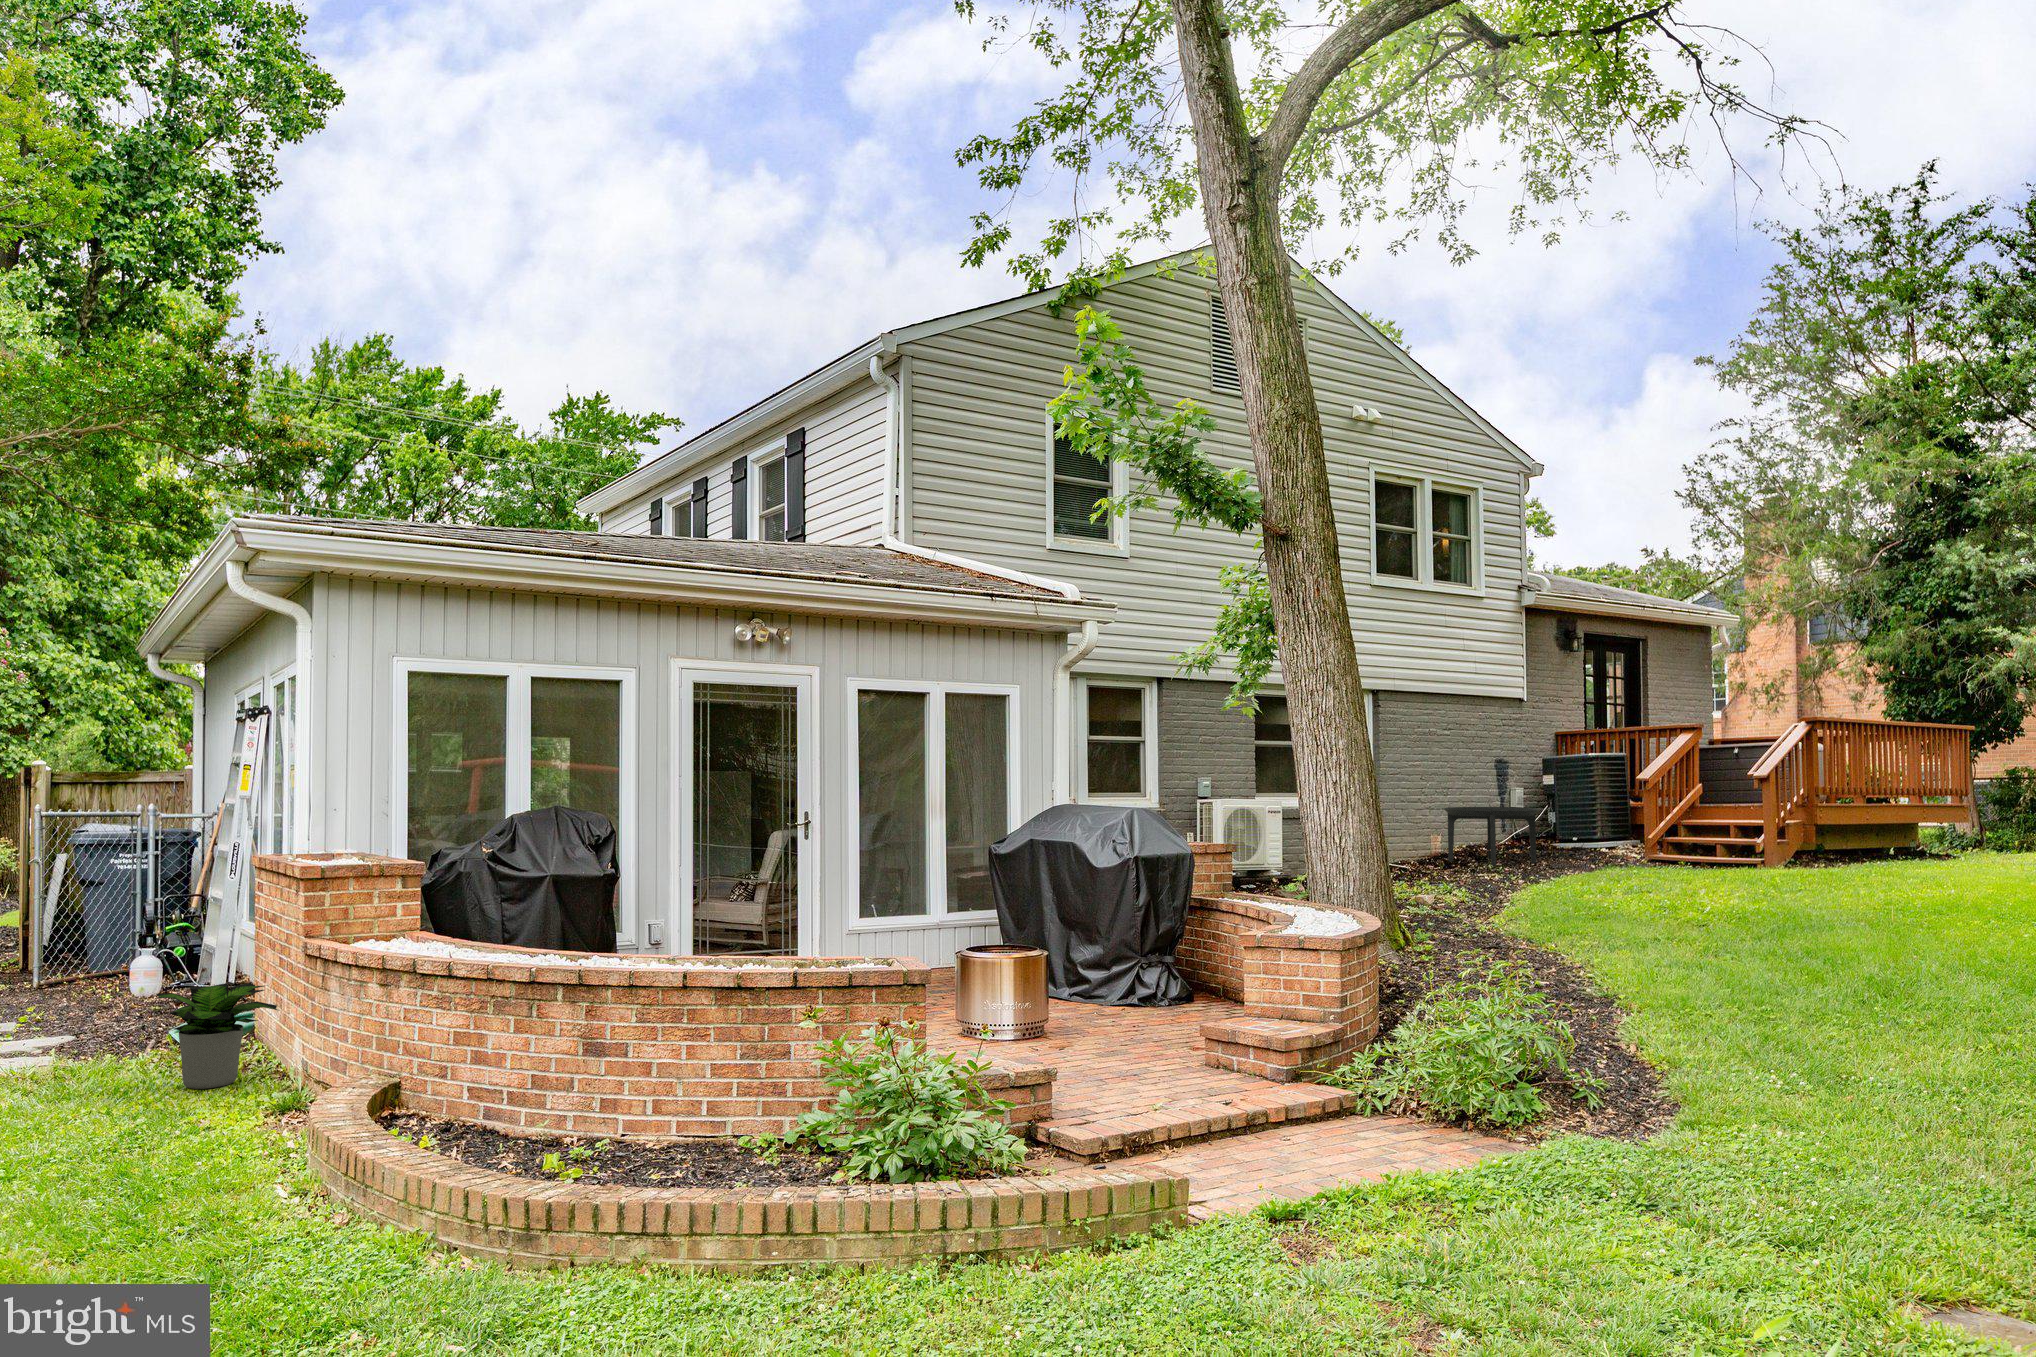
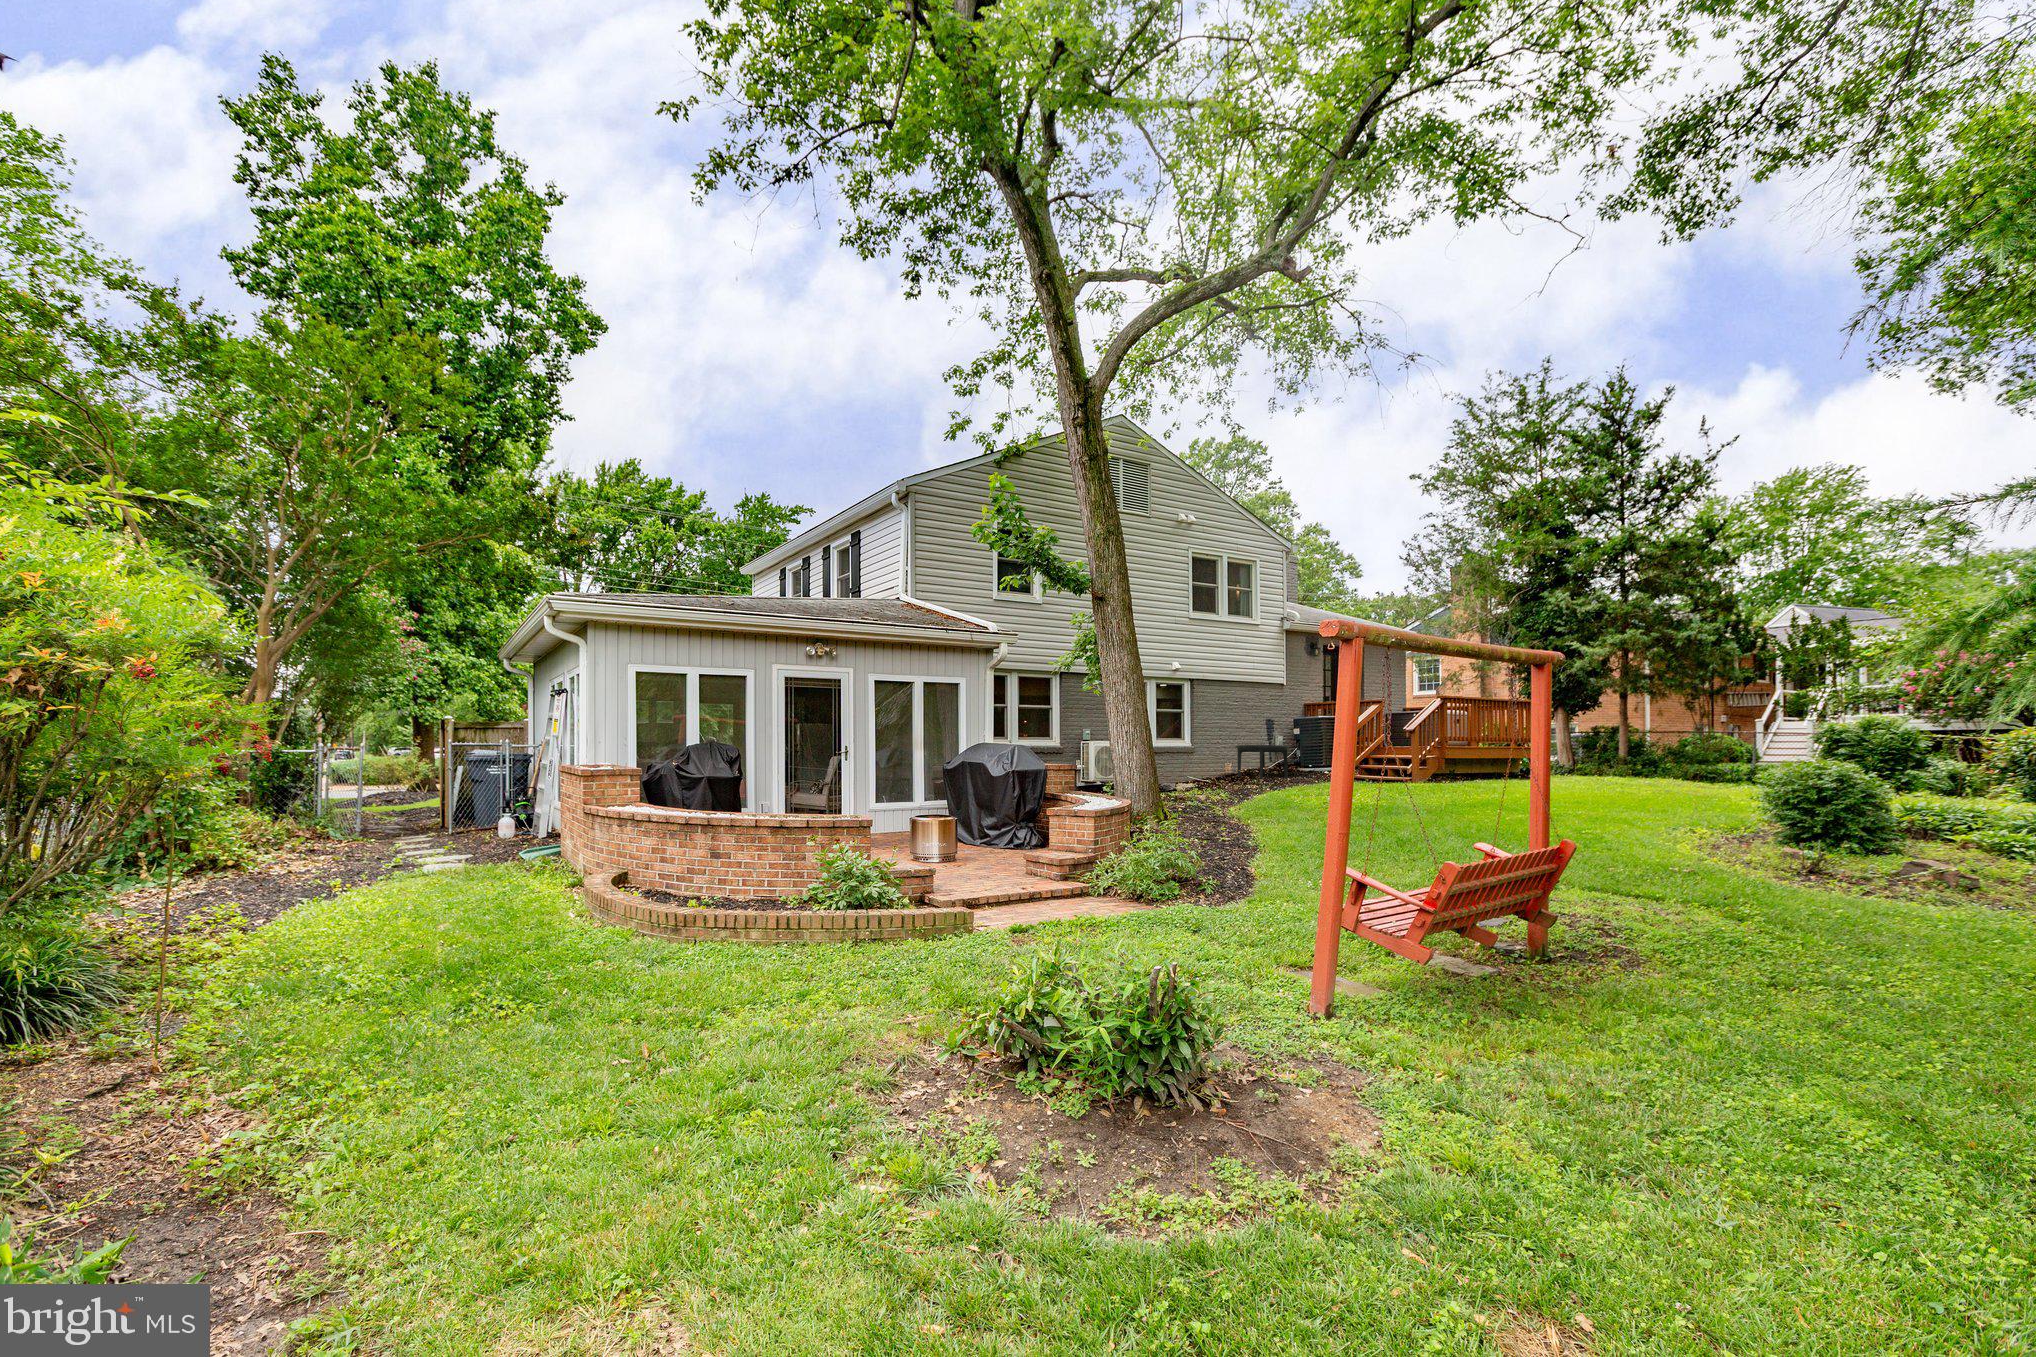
potted plant: present [156,983,277,1089] -> none [514,828,575,877]

